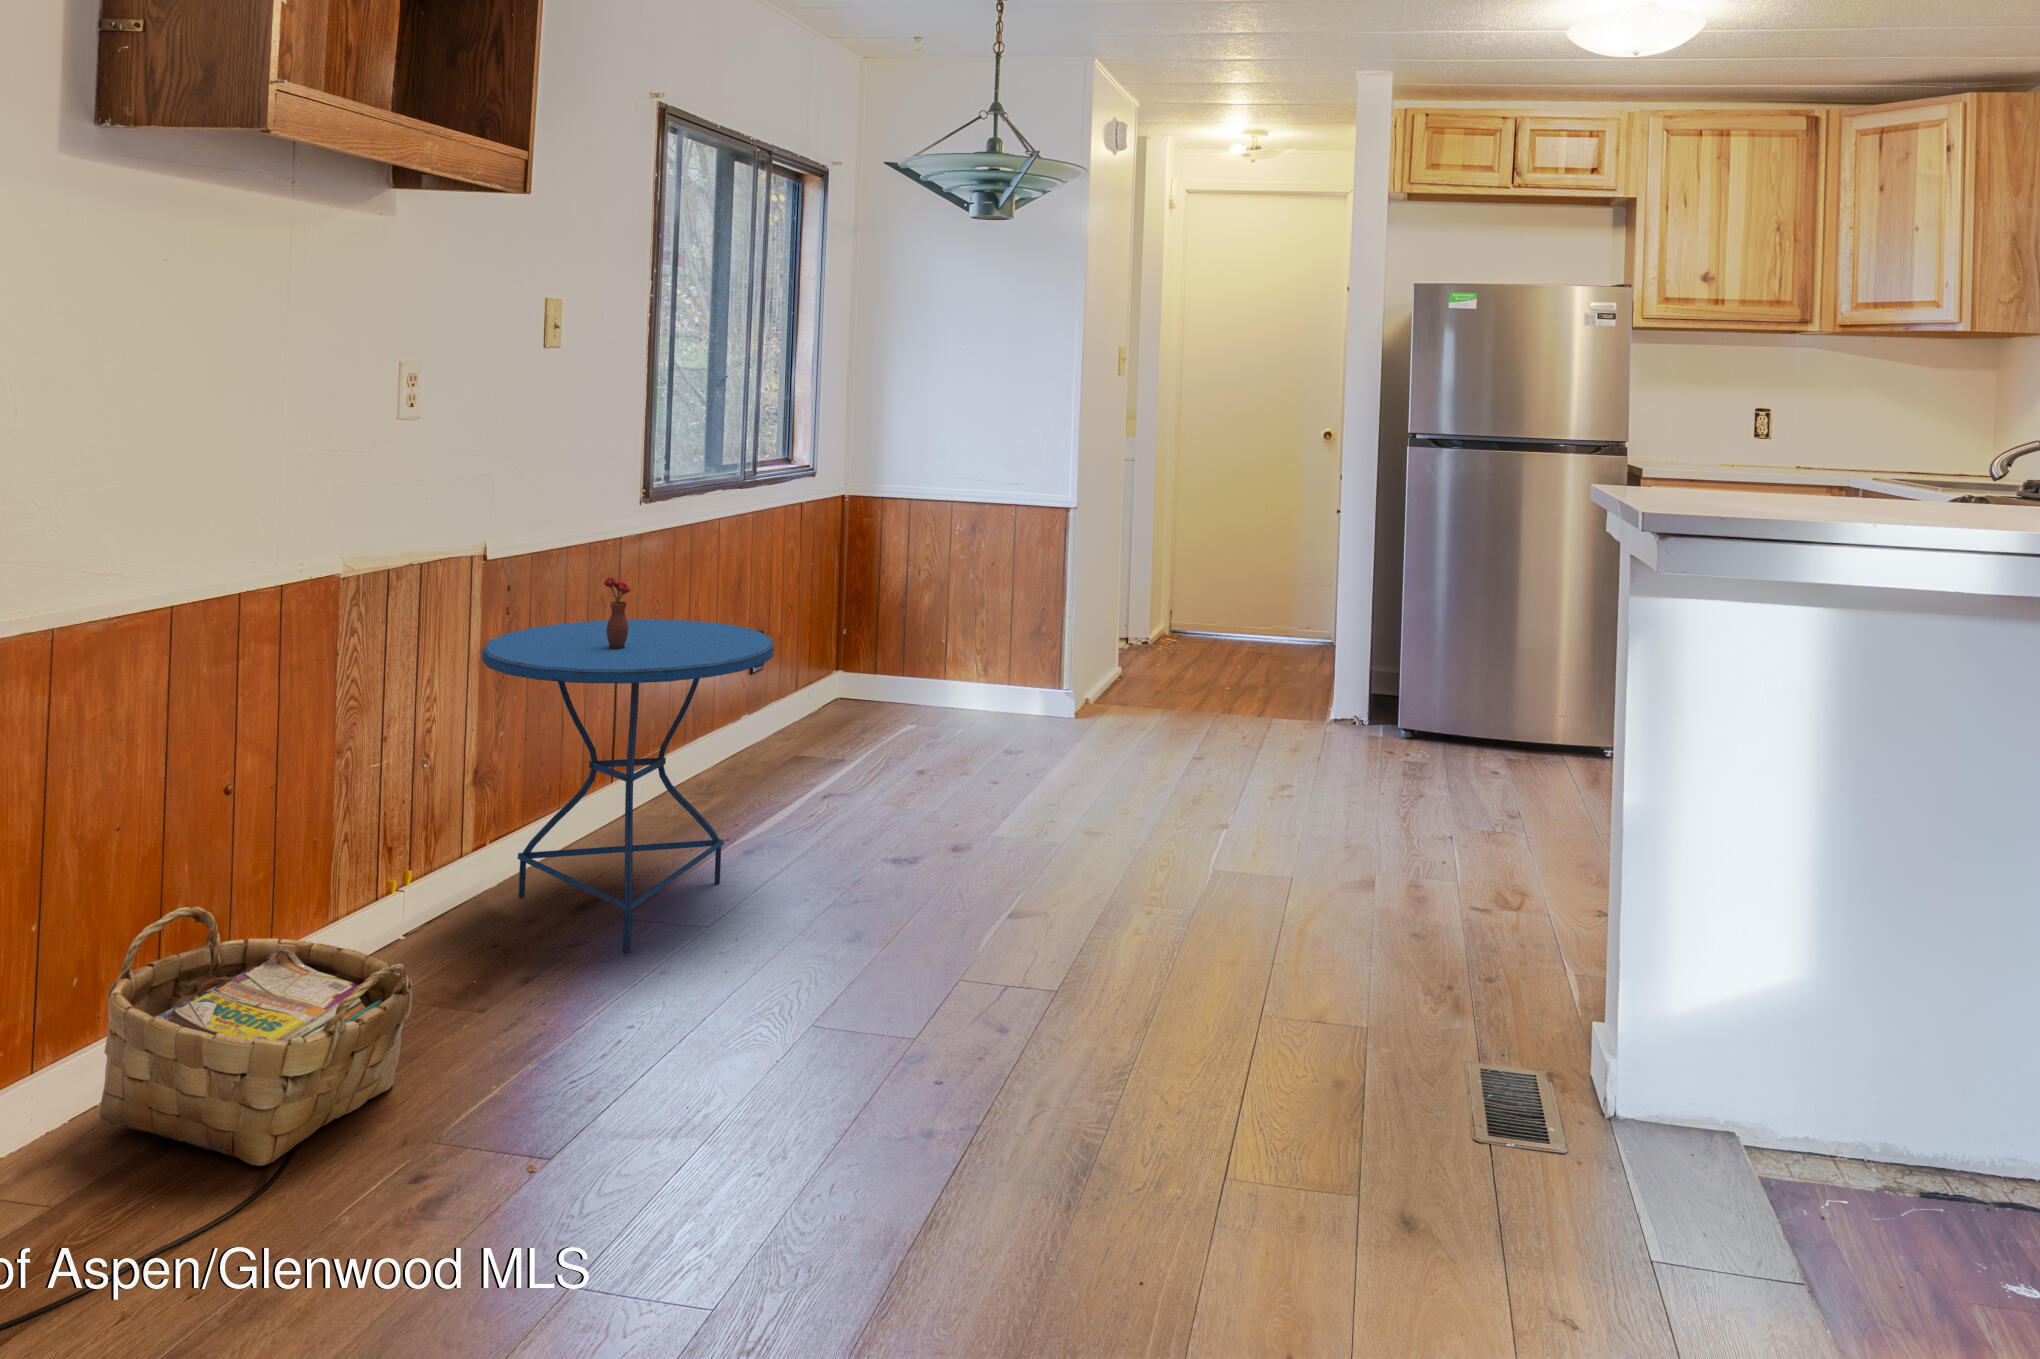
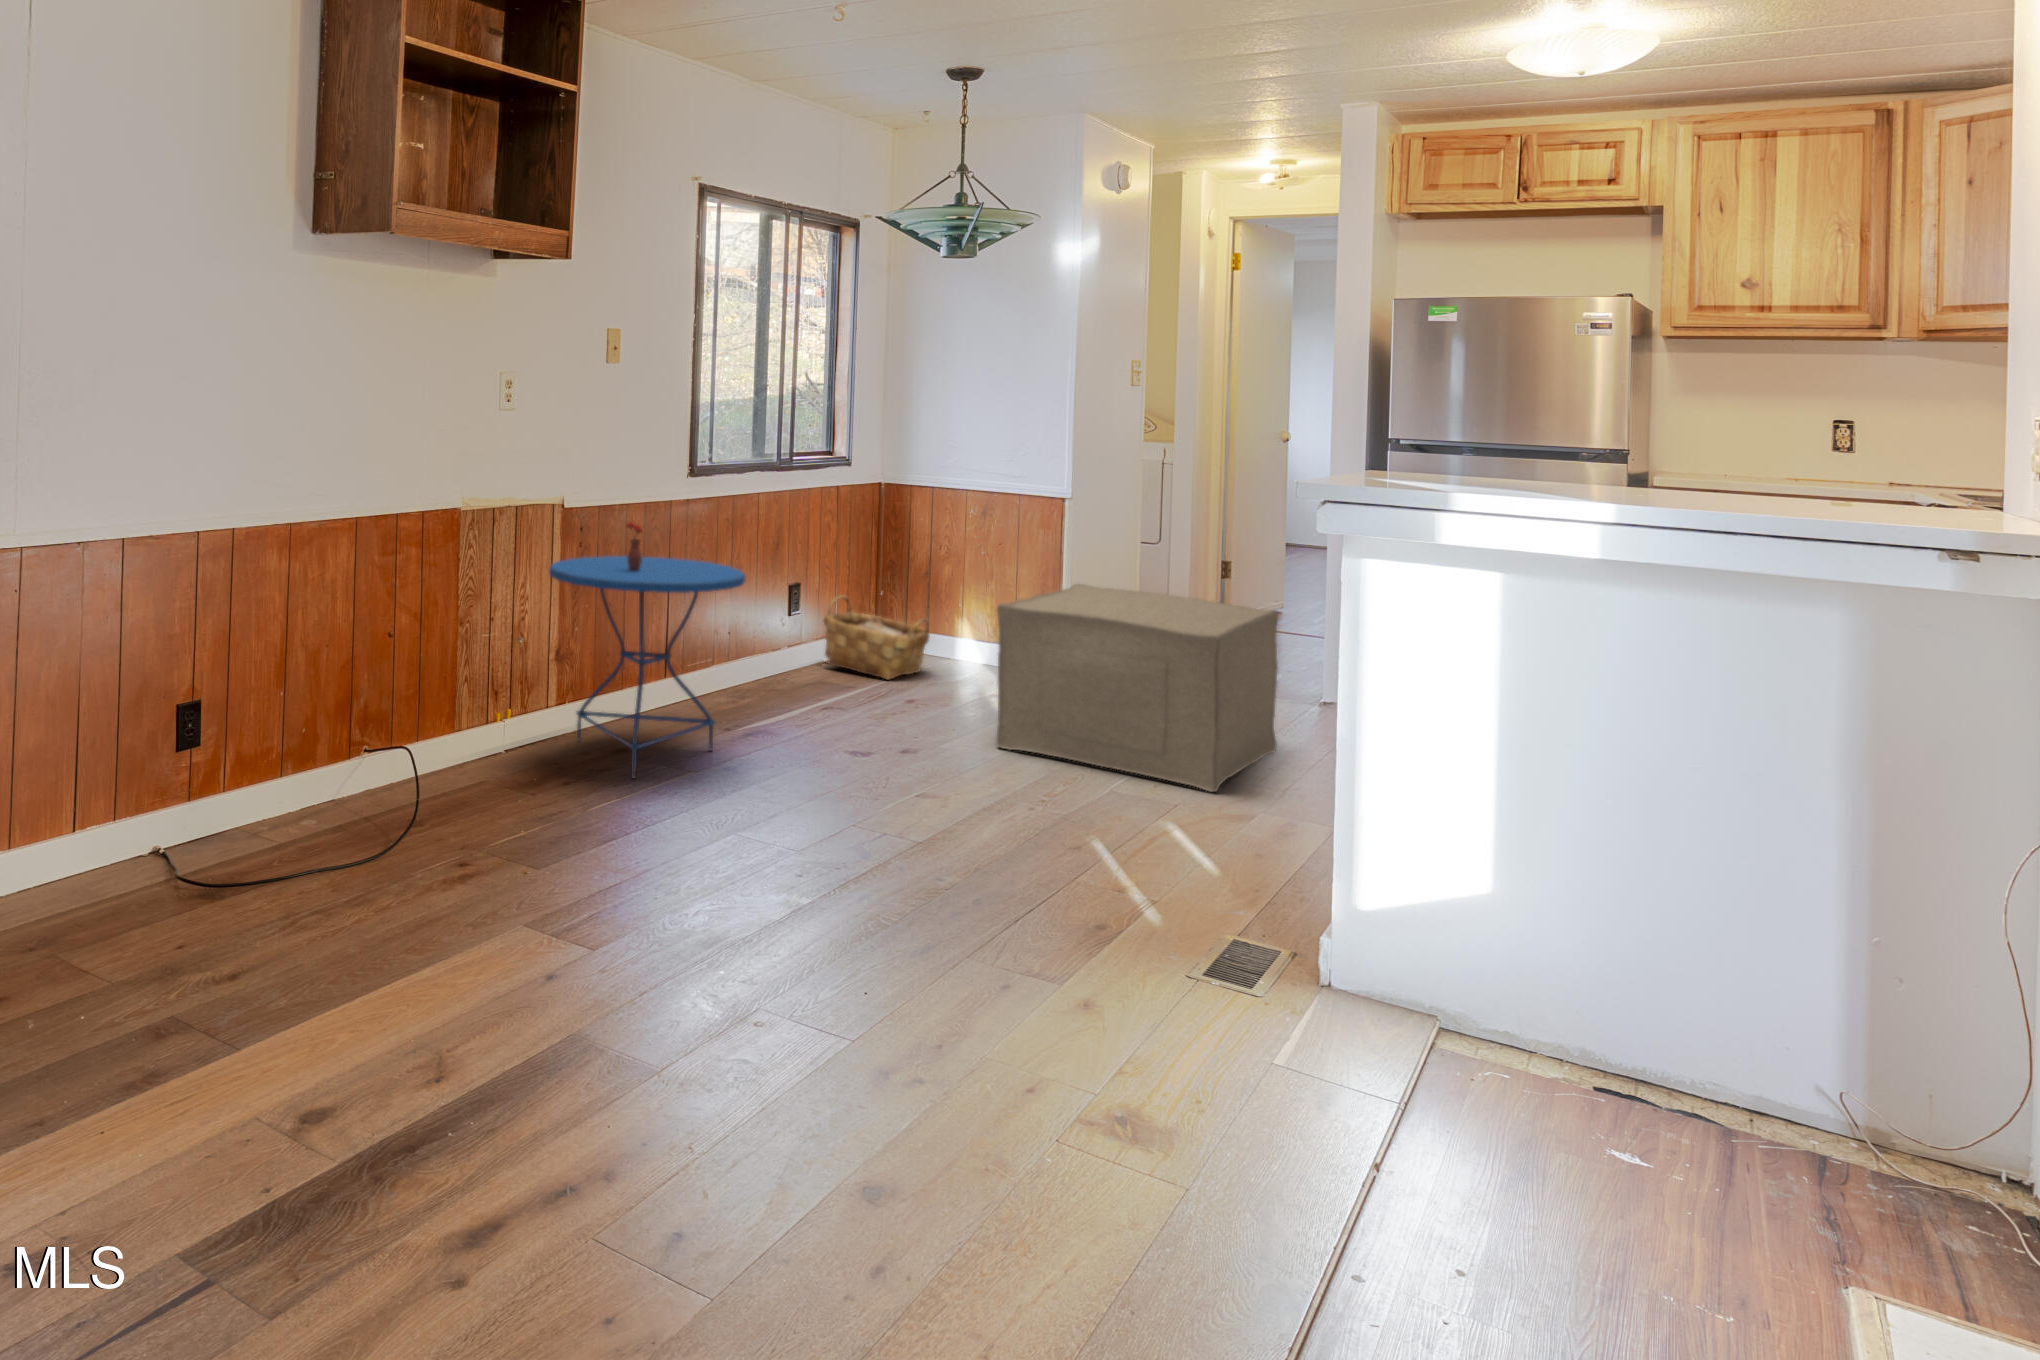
ottoman: none [1060,607,1338,847] -> present [996,584,1278,792]
woven basket: present [99,907,412,1166] -> present [824,595,929,680]

